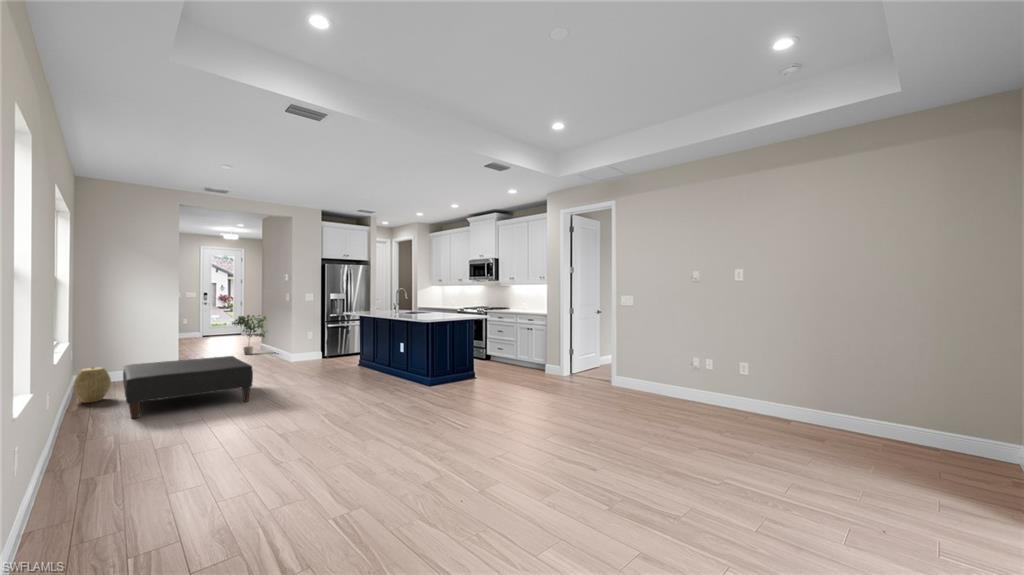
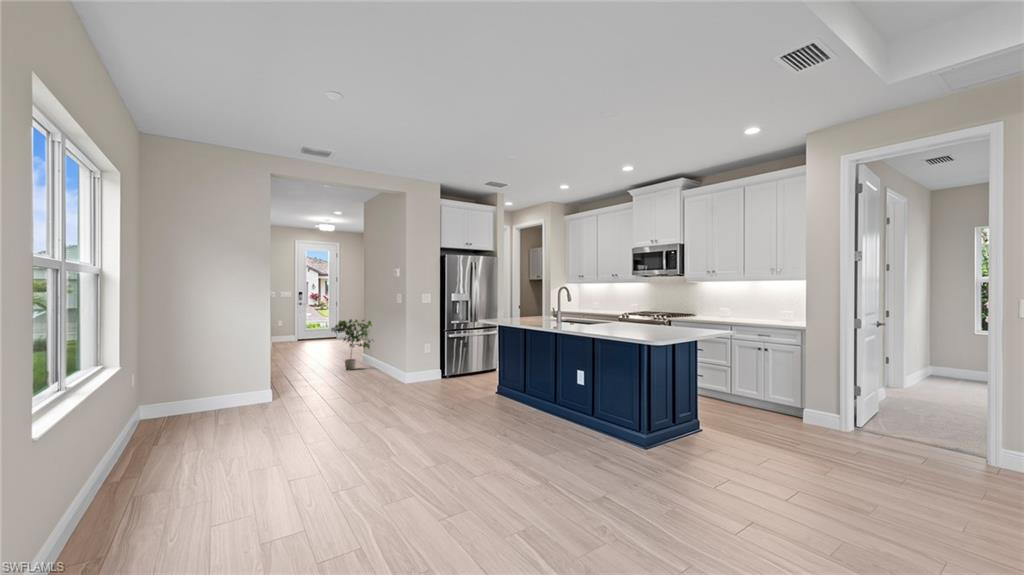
ottoman: present [123,356,253,419] -> none [174,387,381,521]
woven basket: present [73,367,111,403] -> none [113,405,170,464]

